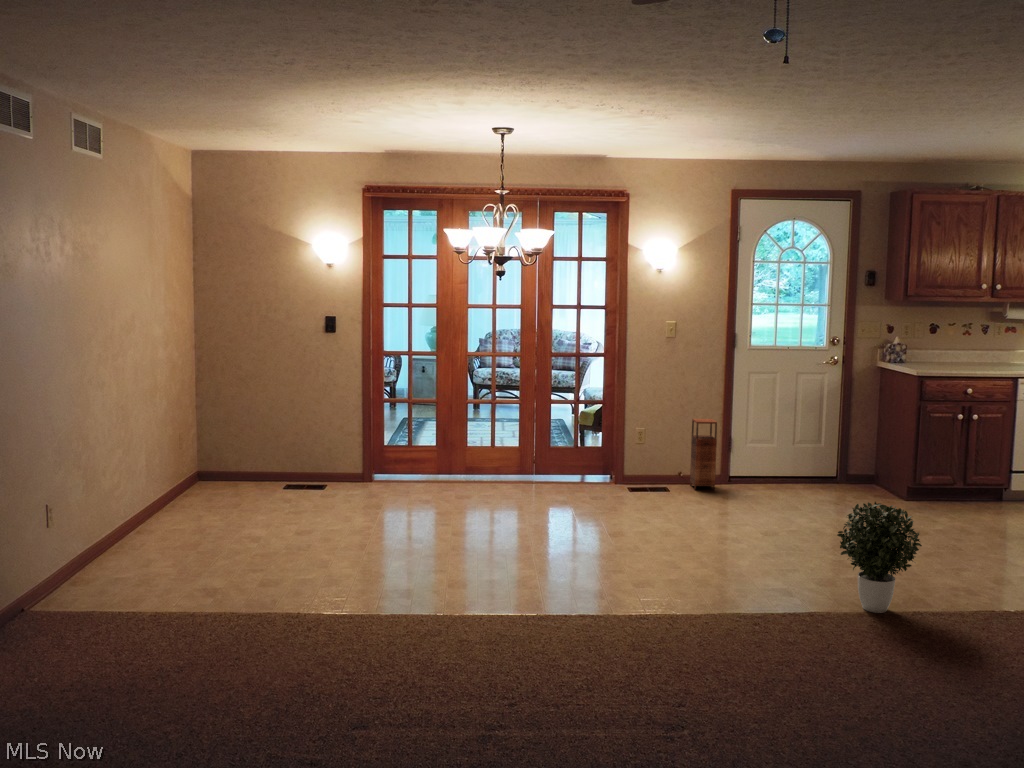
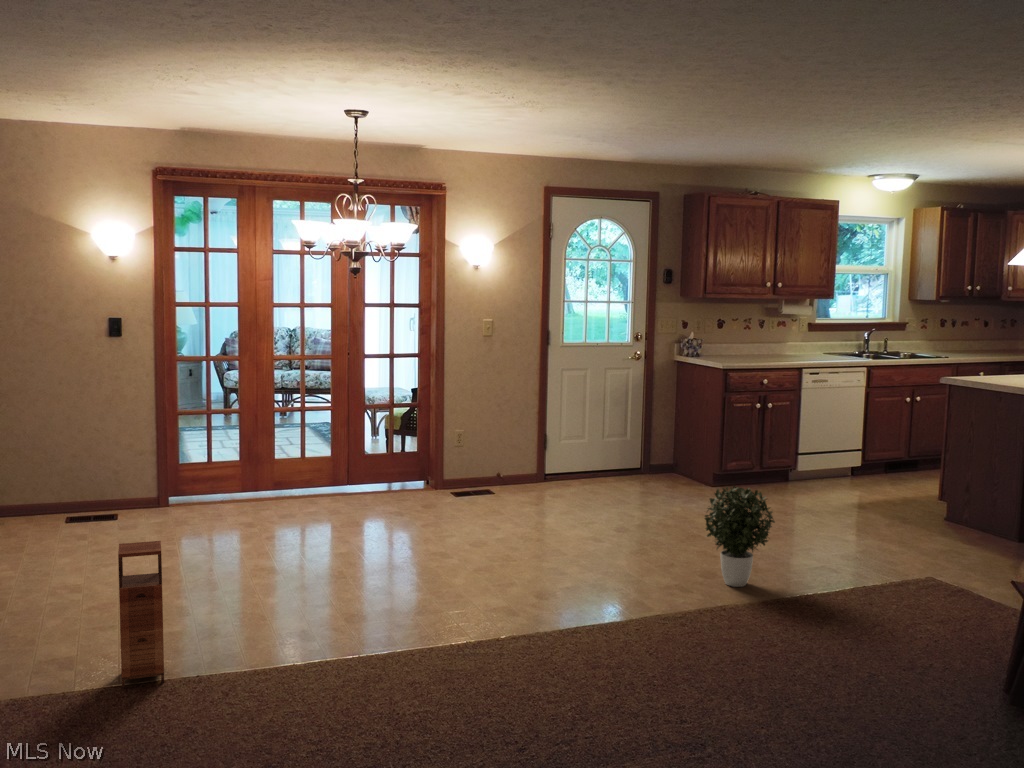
storage cabinet: present [690,419,717,490] -> present [118,541,164,687]

